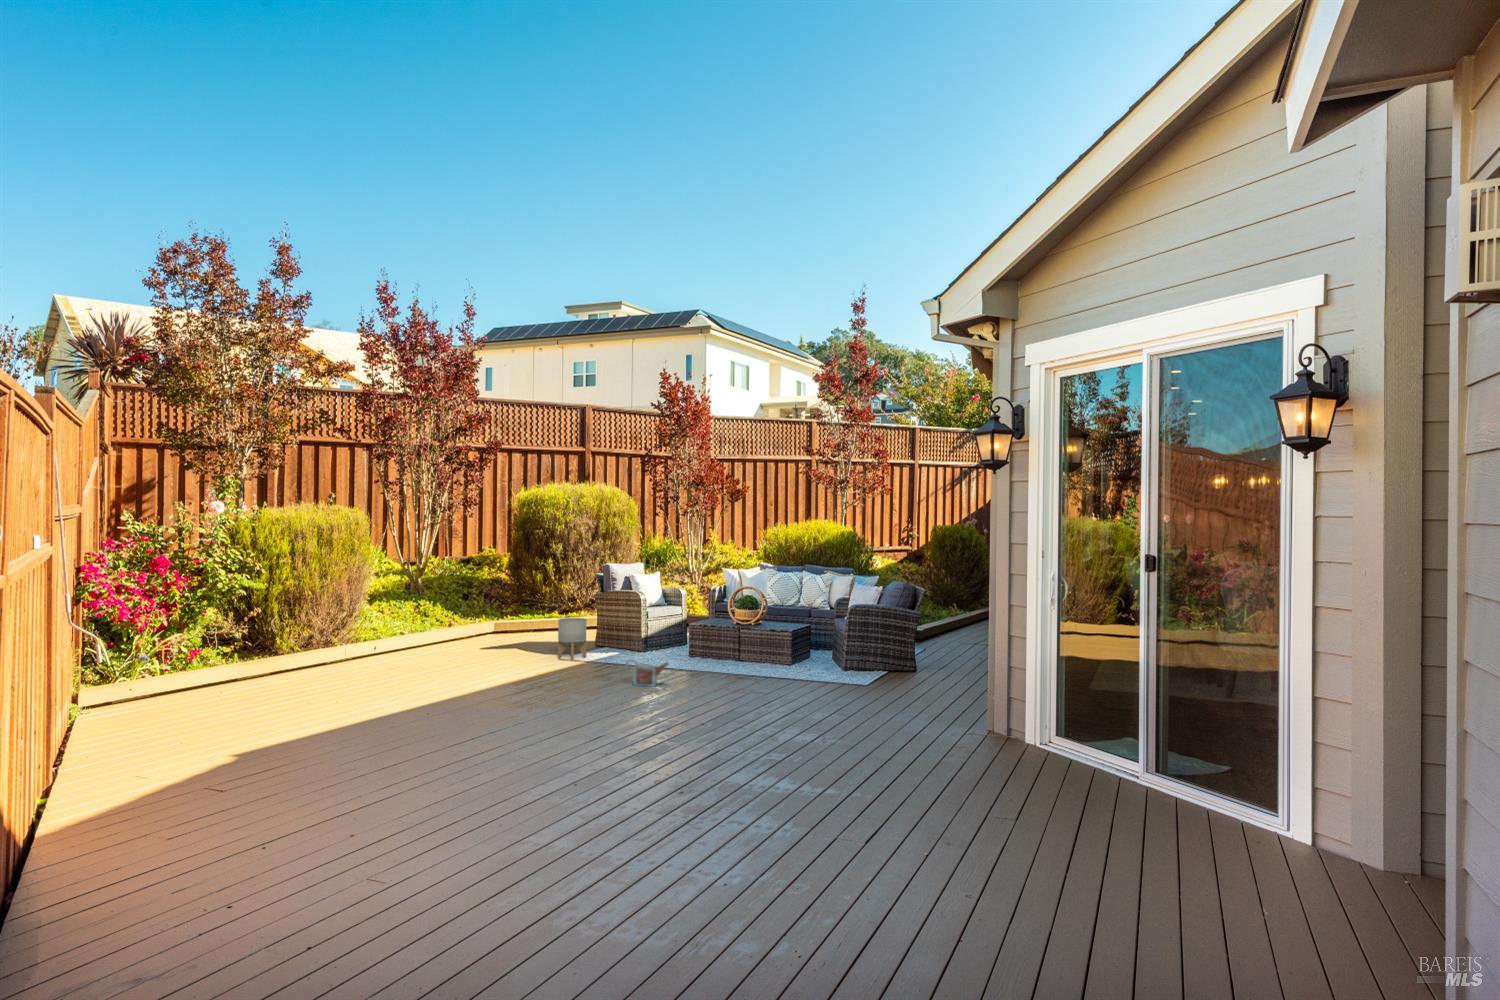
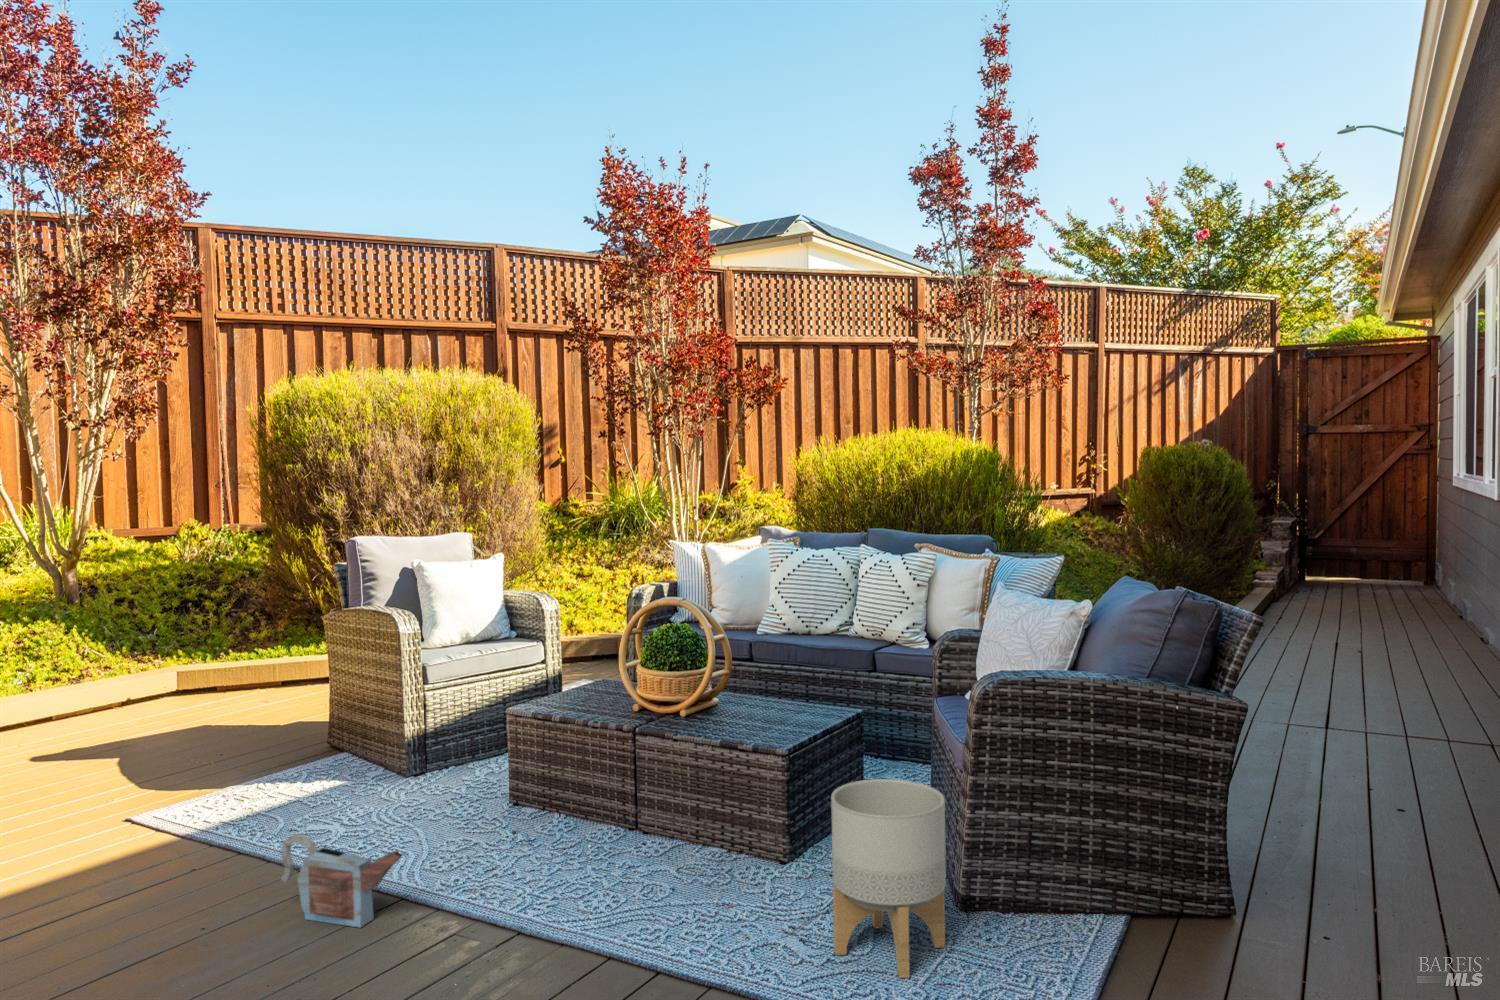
planter: present [558,618,586,660] -> present [831,779,946,978]

